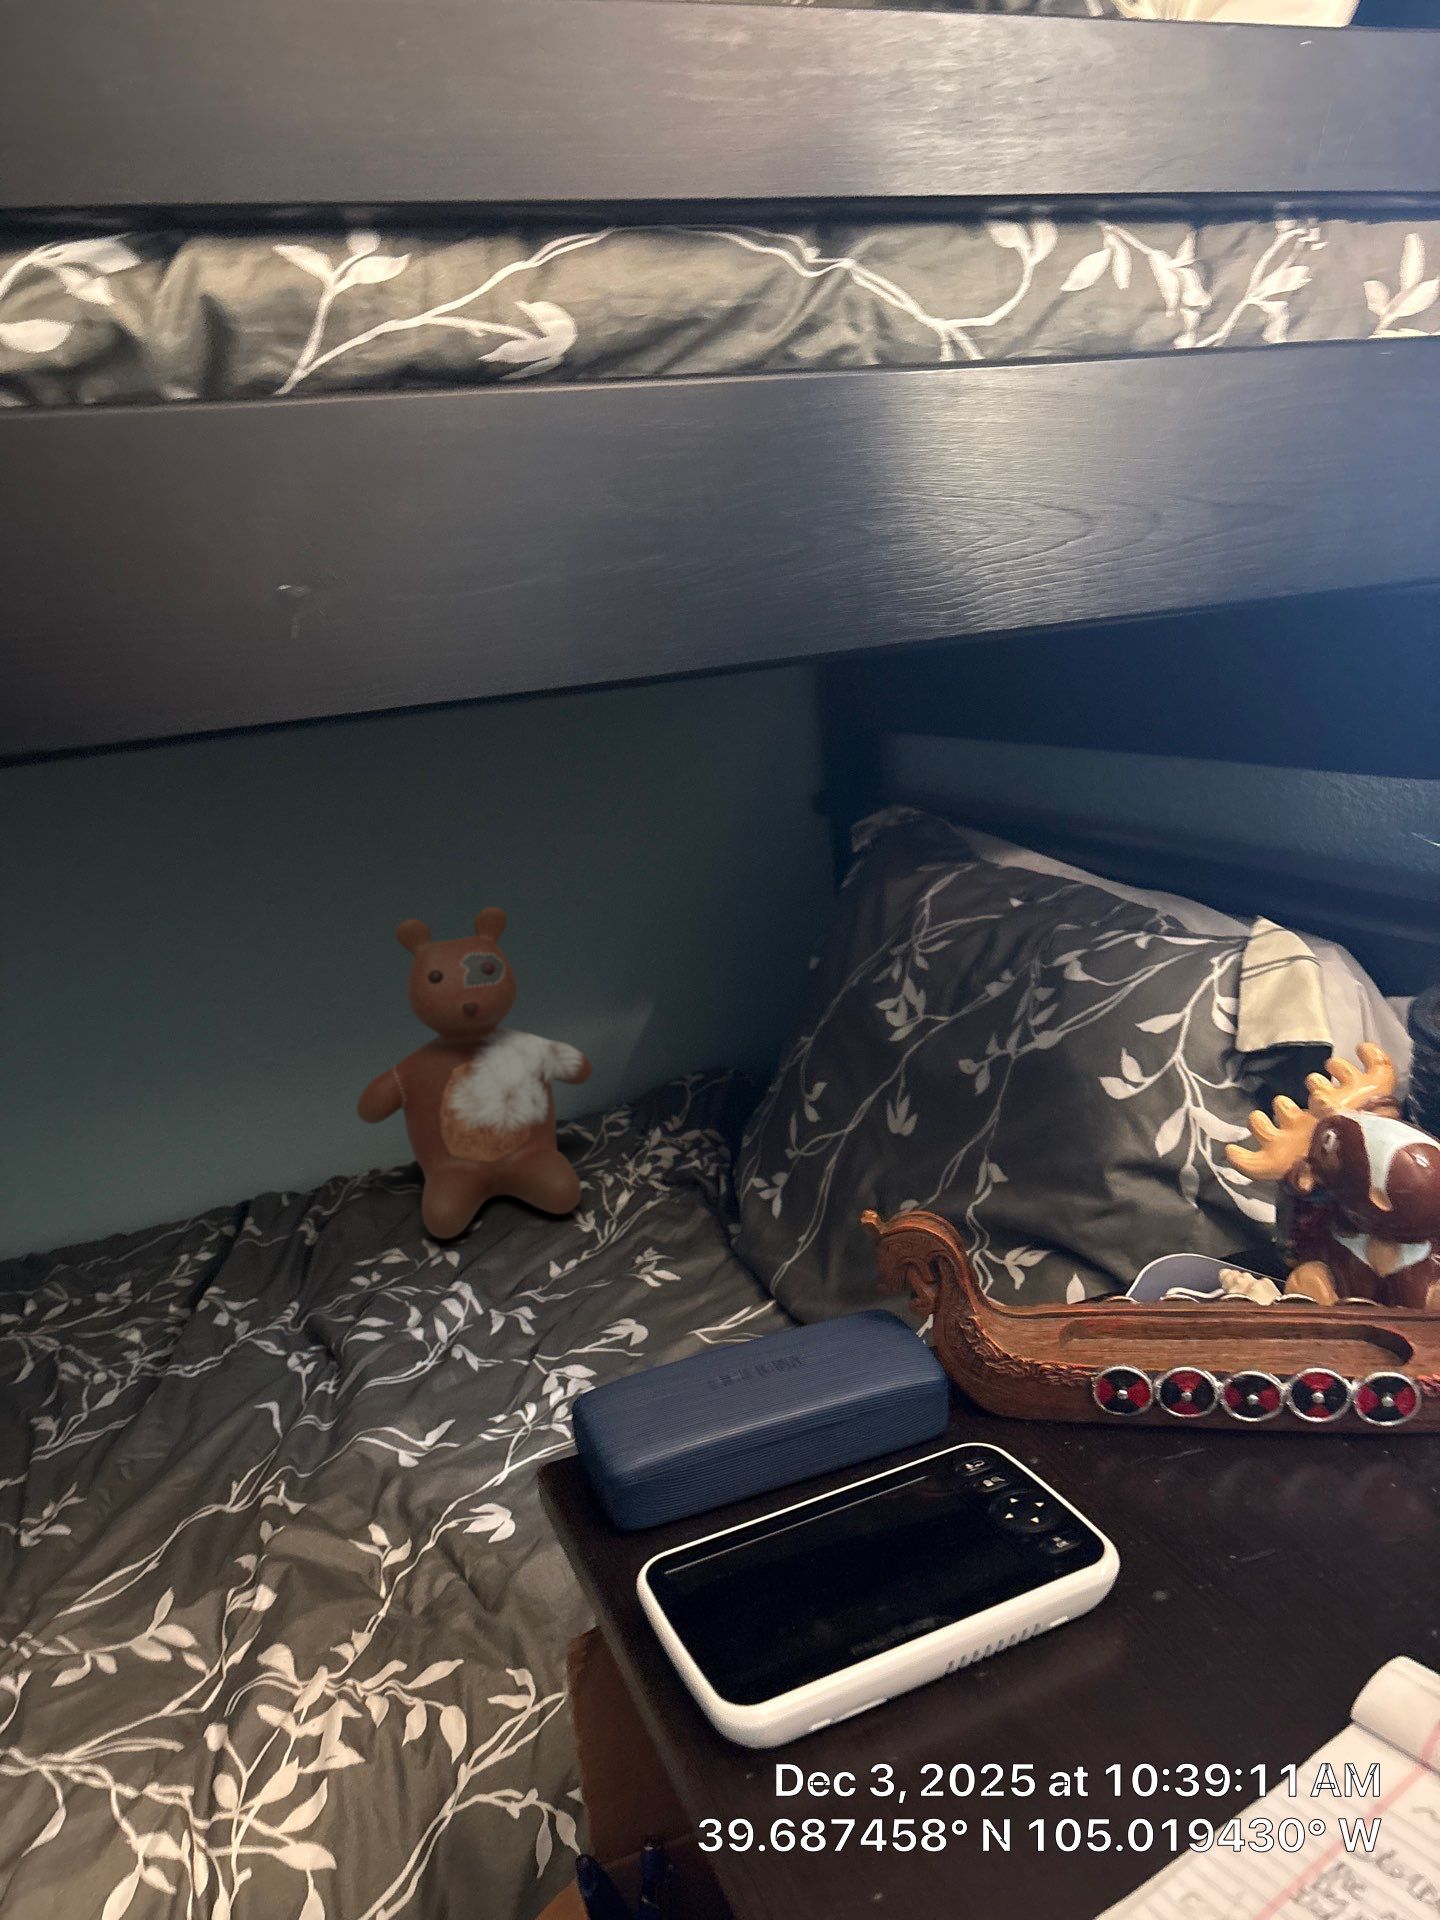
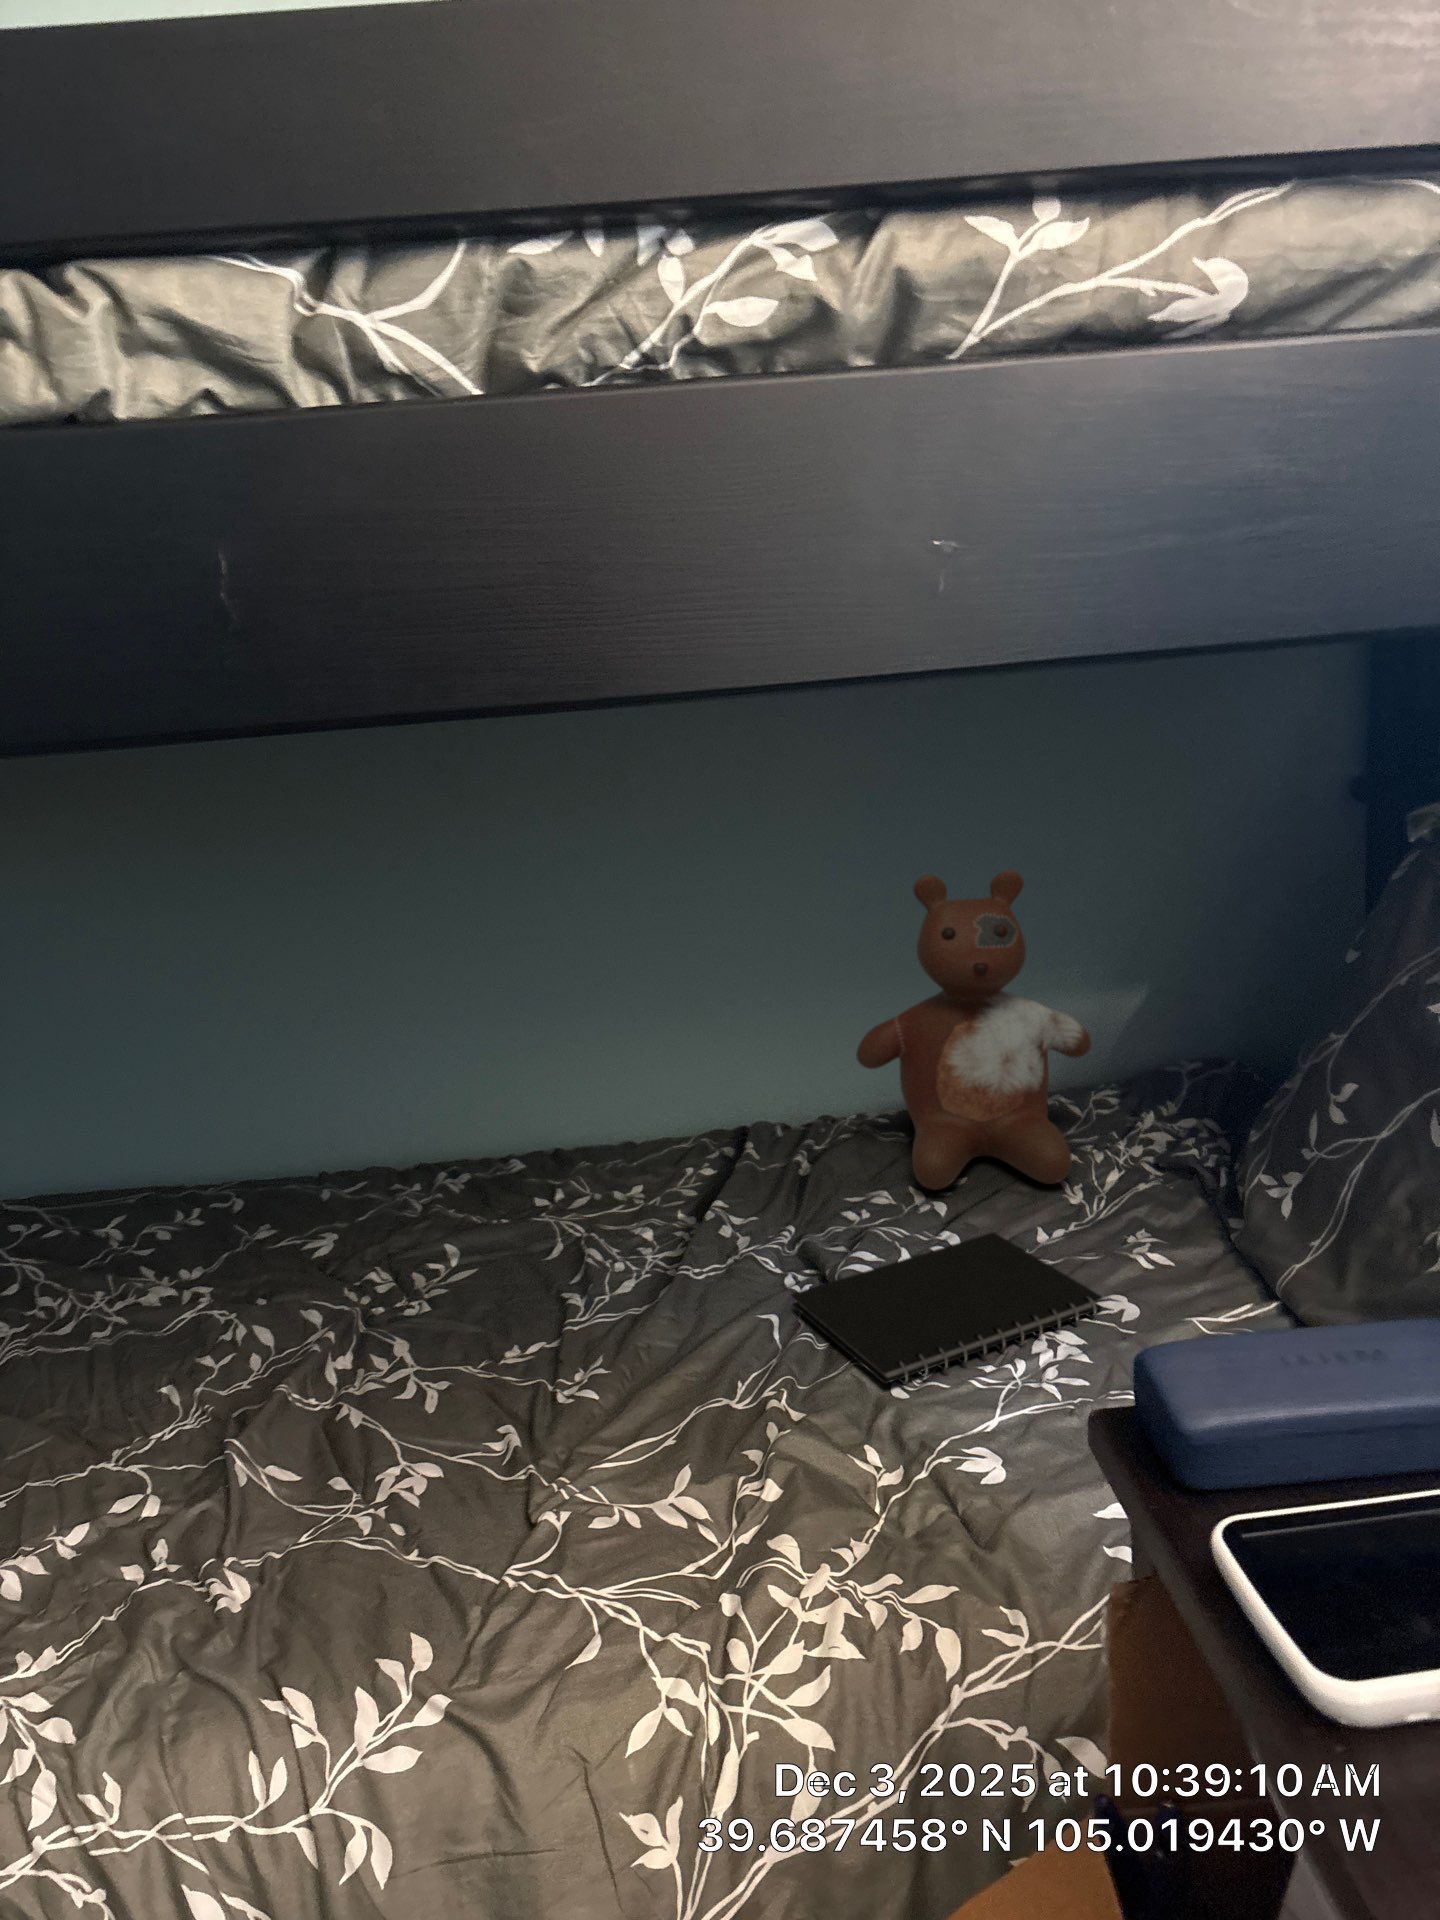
notebook: none [292,1273,610,1455] -> present [792,1232,1102,1384]

